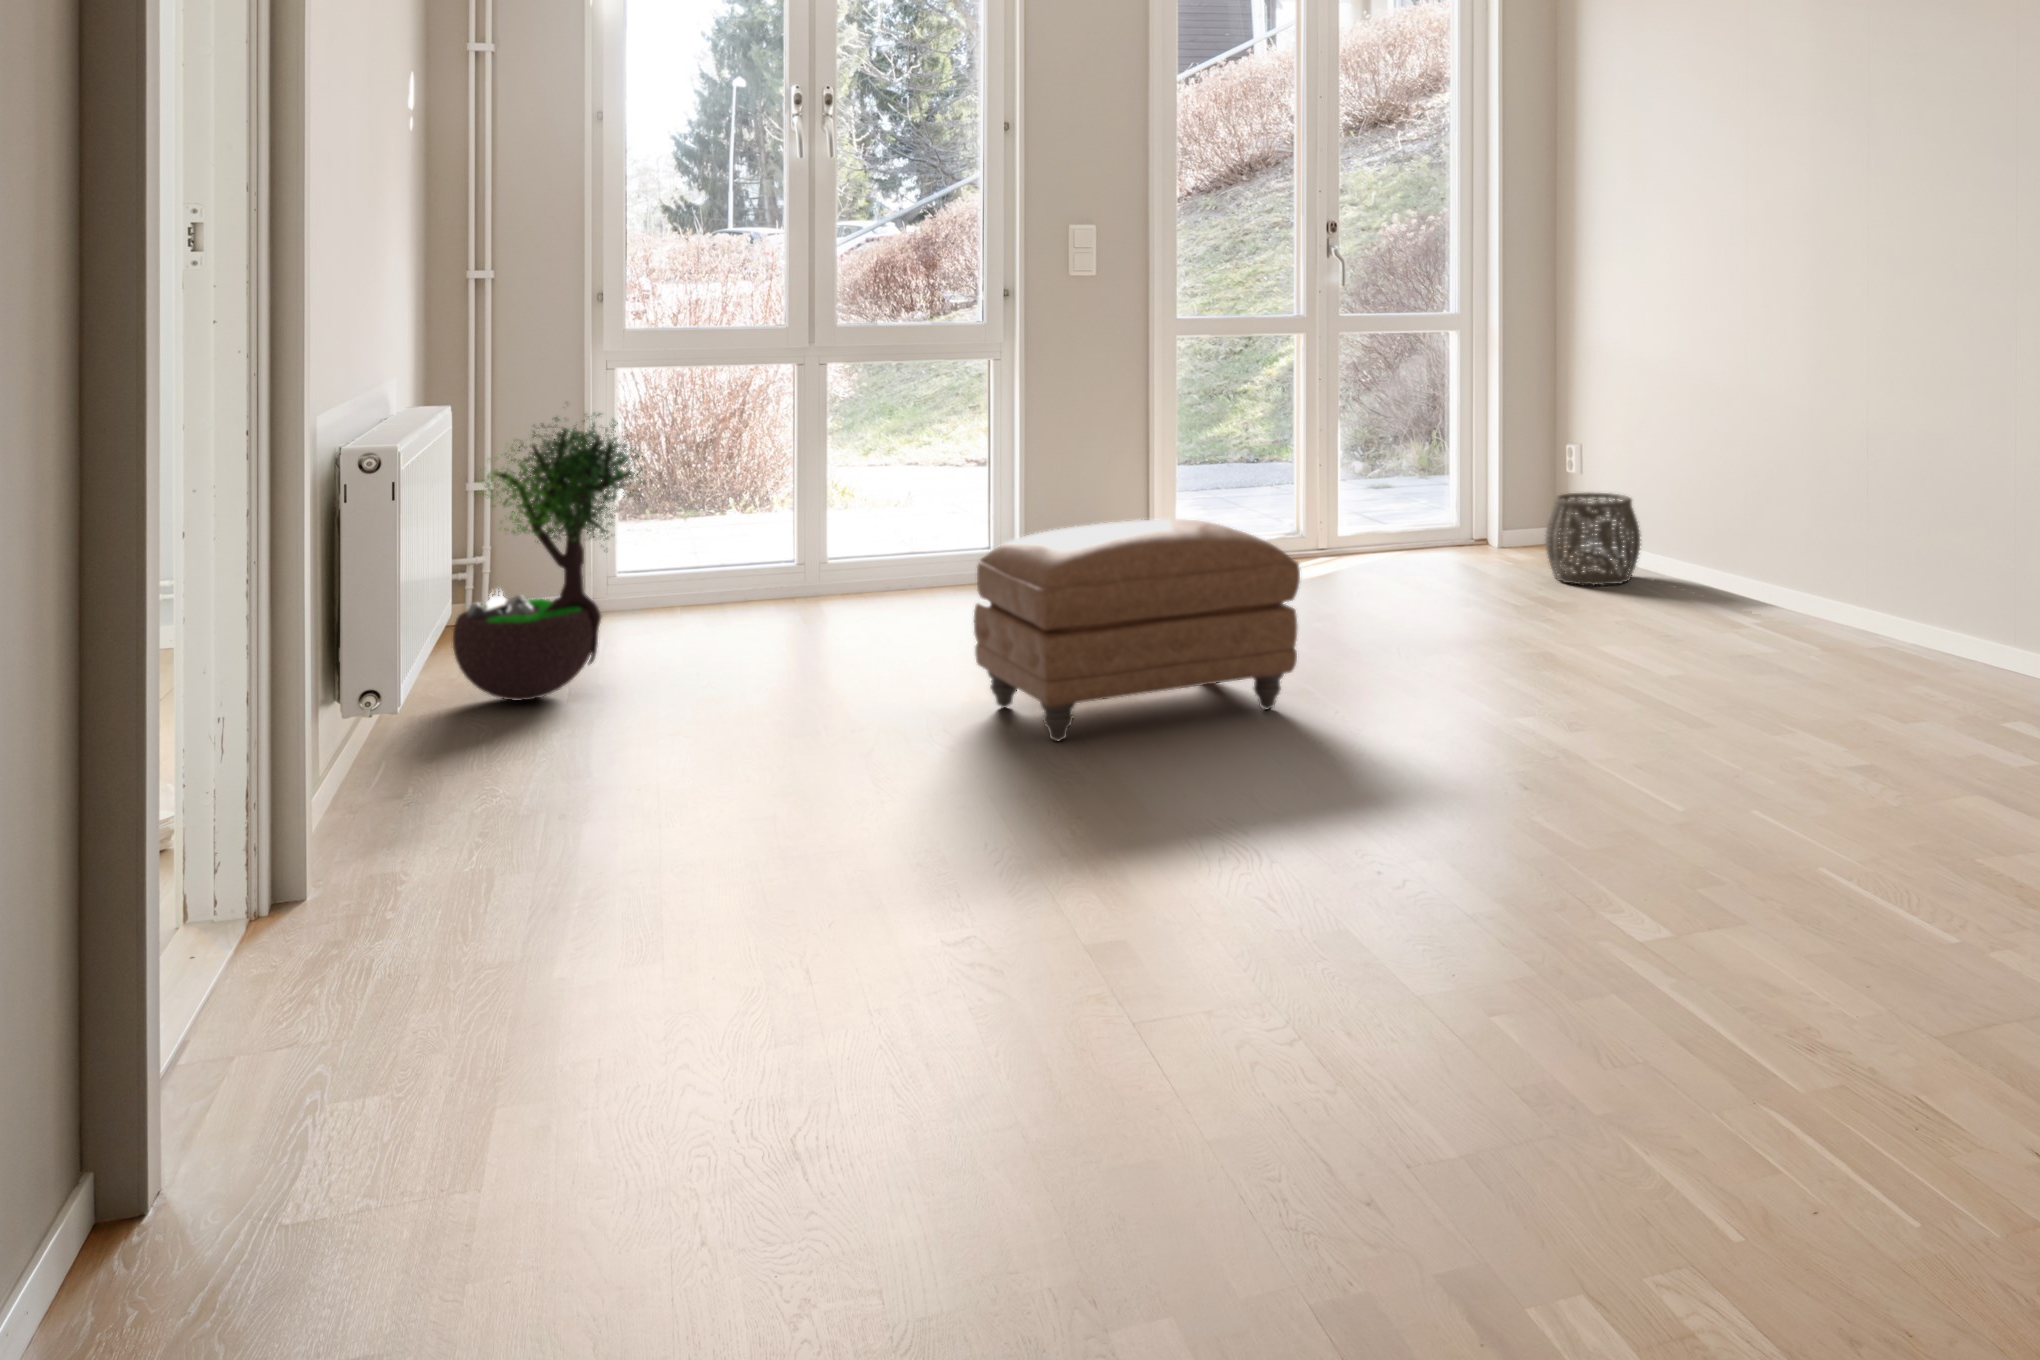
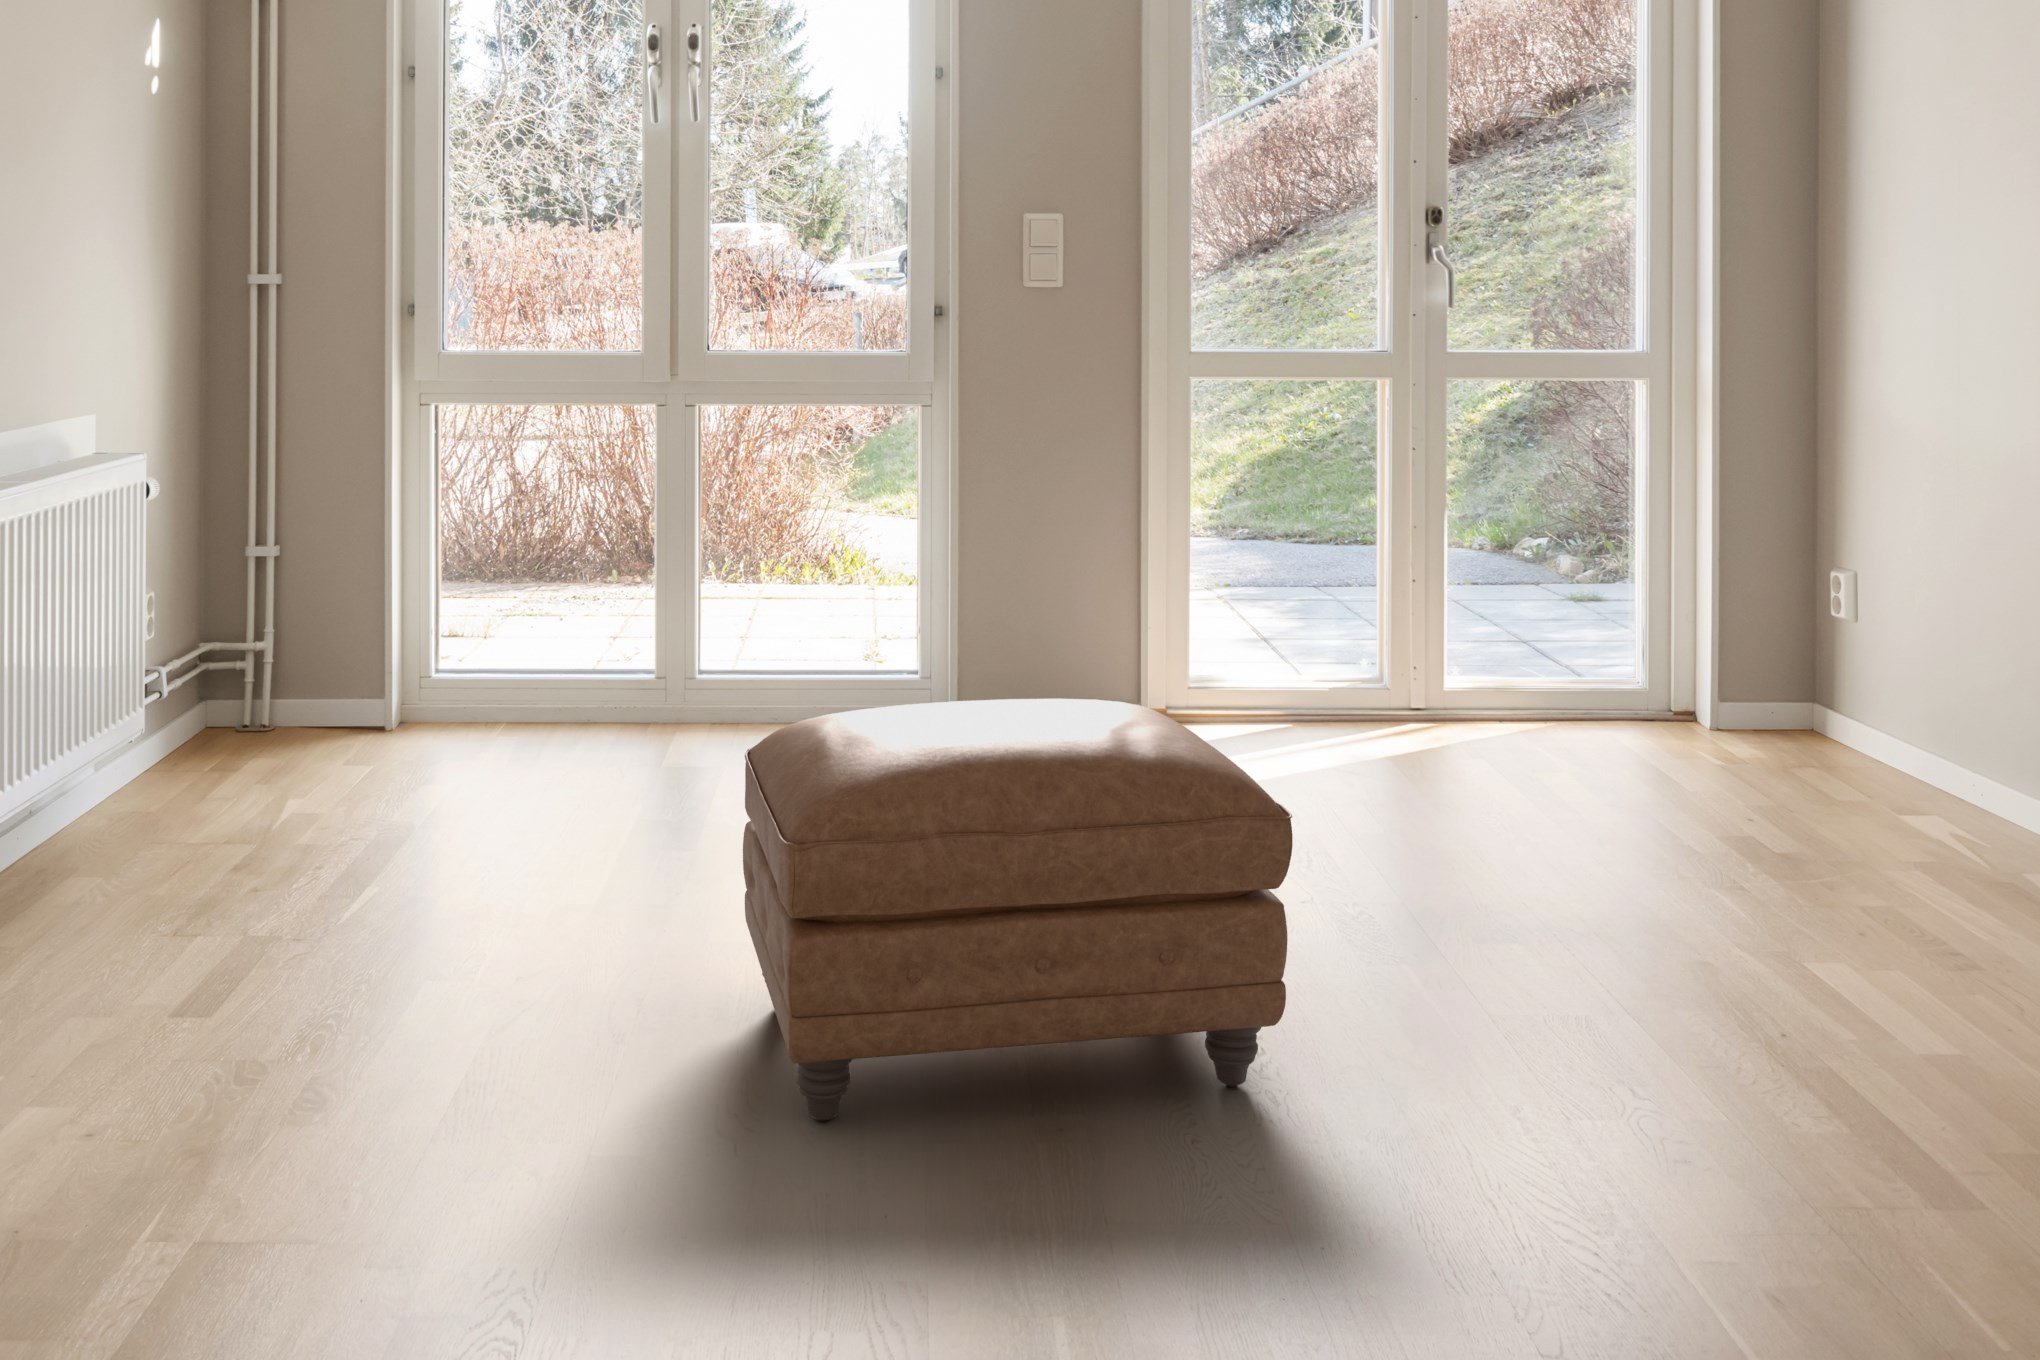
potted tree: present [453,414,645,701] -> none [66,456,321,890]
woven basket: present [1545,492,1641,585] -> none [1791,653,1980,824]

